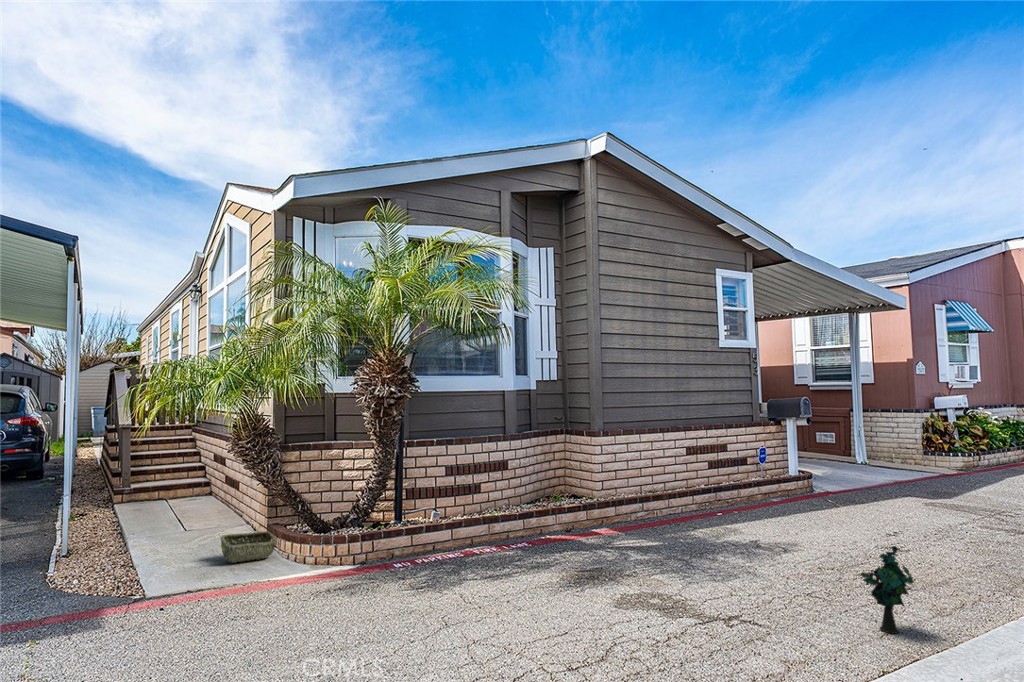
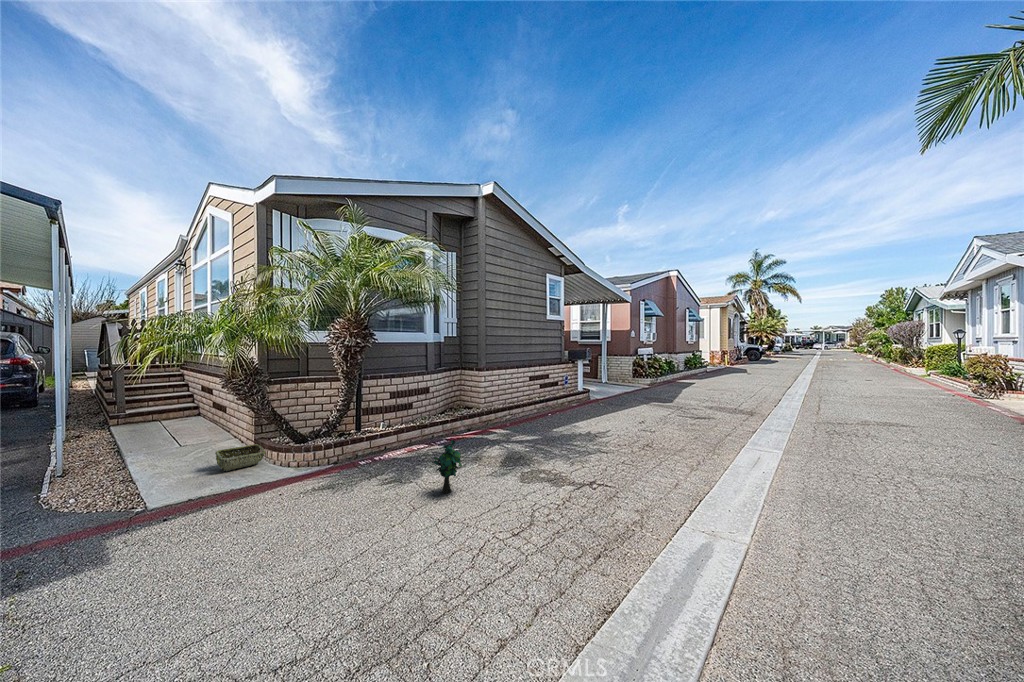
decorative plant: present [860,546,914,634] -> present [433,440,462,493]

